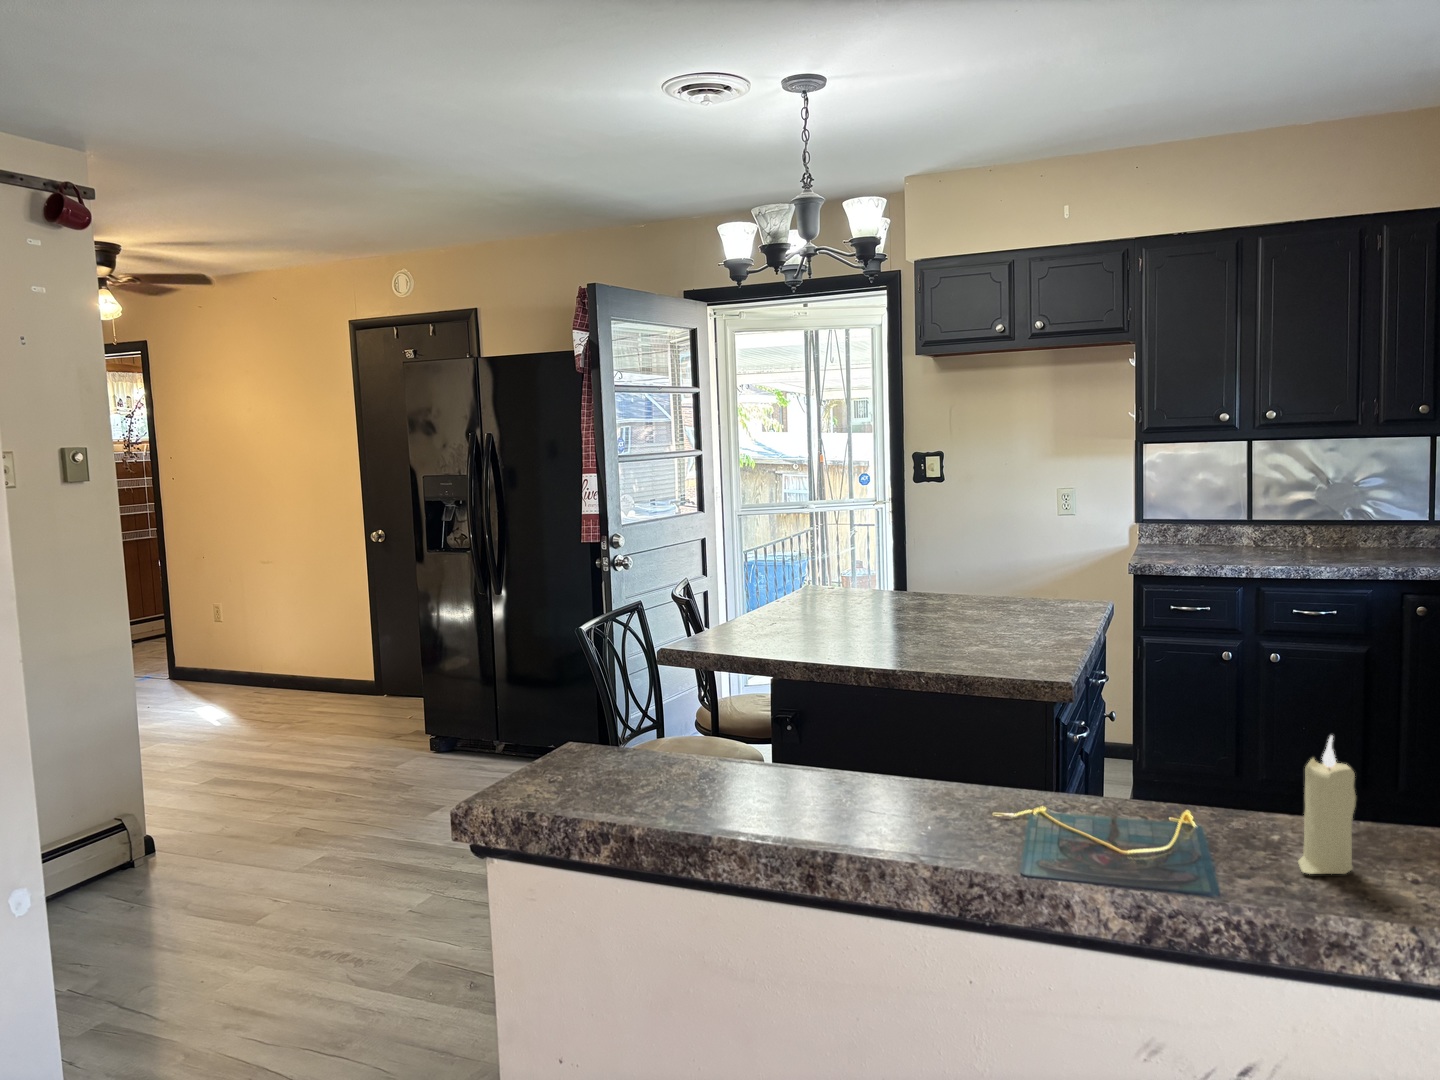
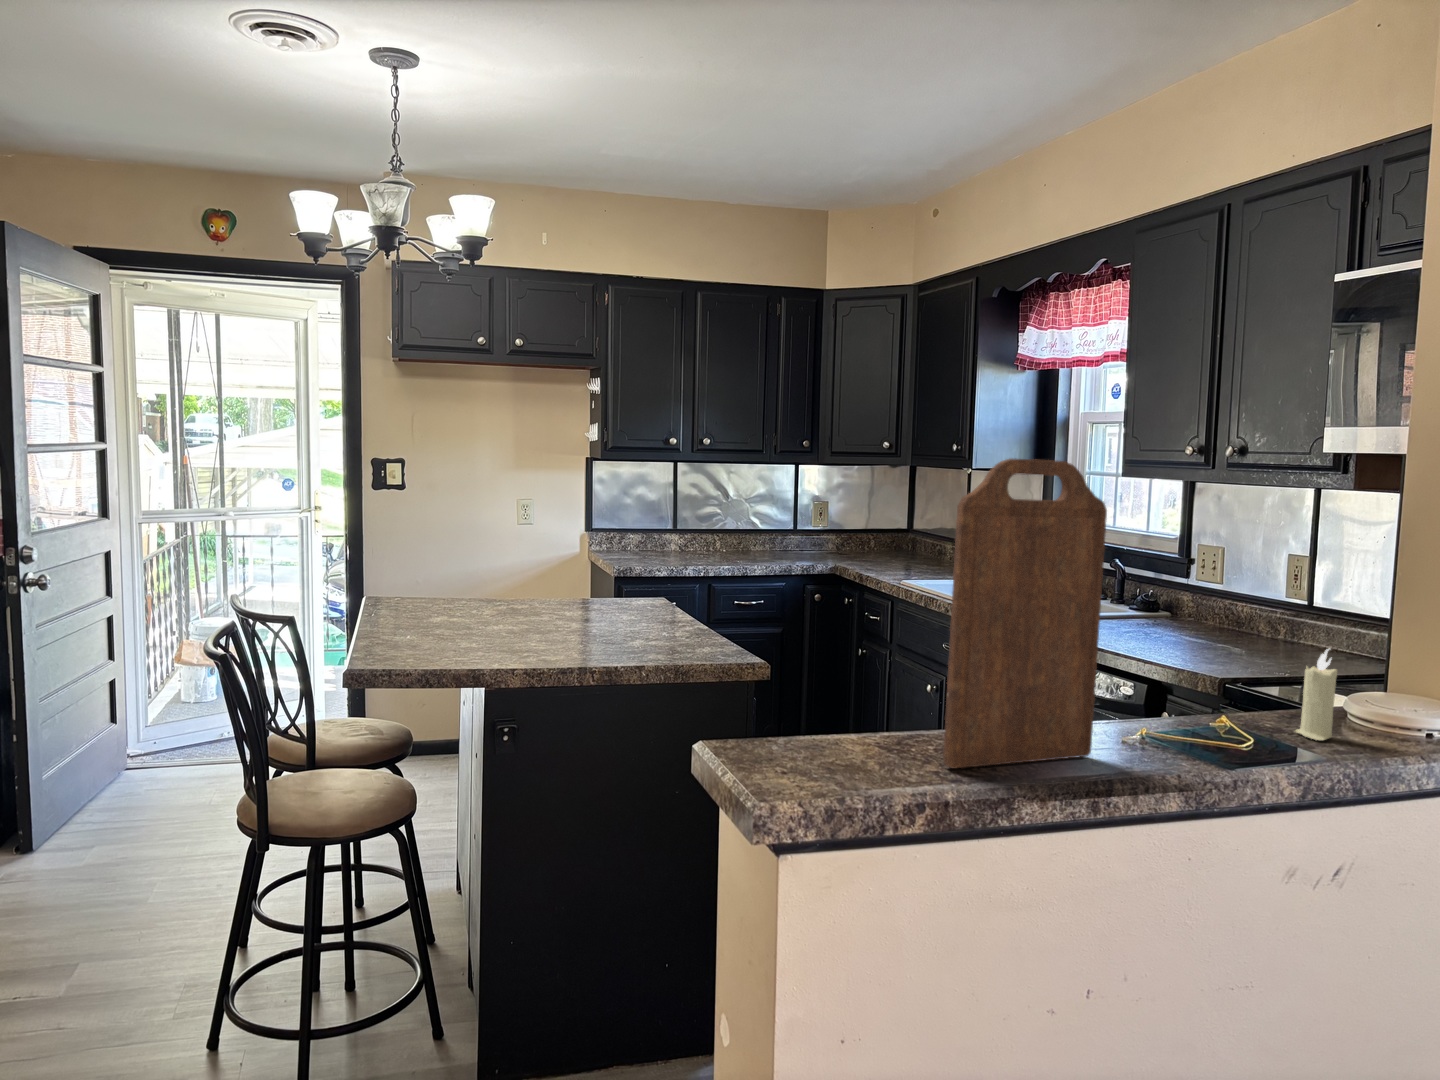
cutting board: none [685,475,887,825] -> present [943,458,1107,768]

